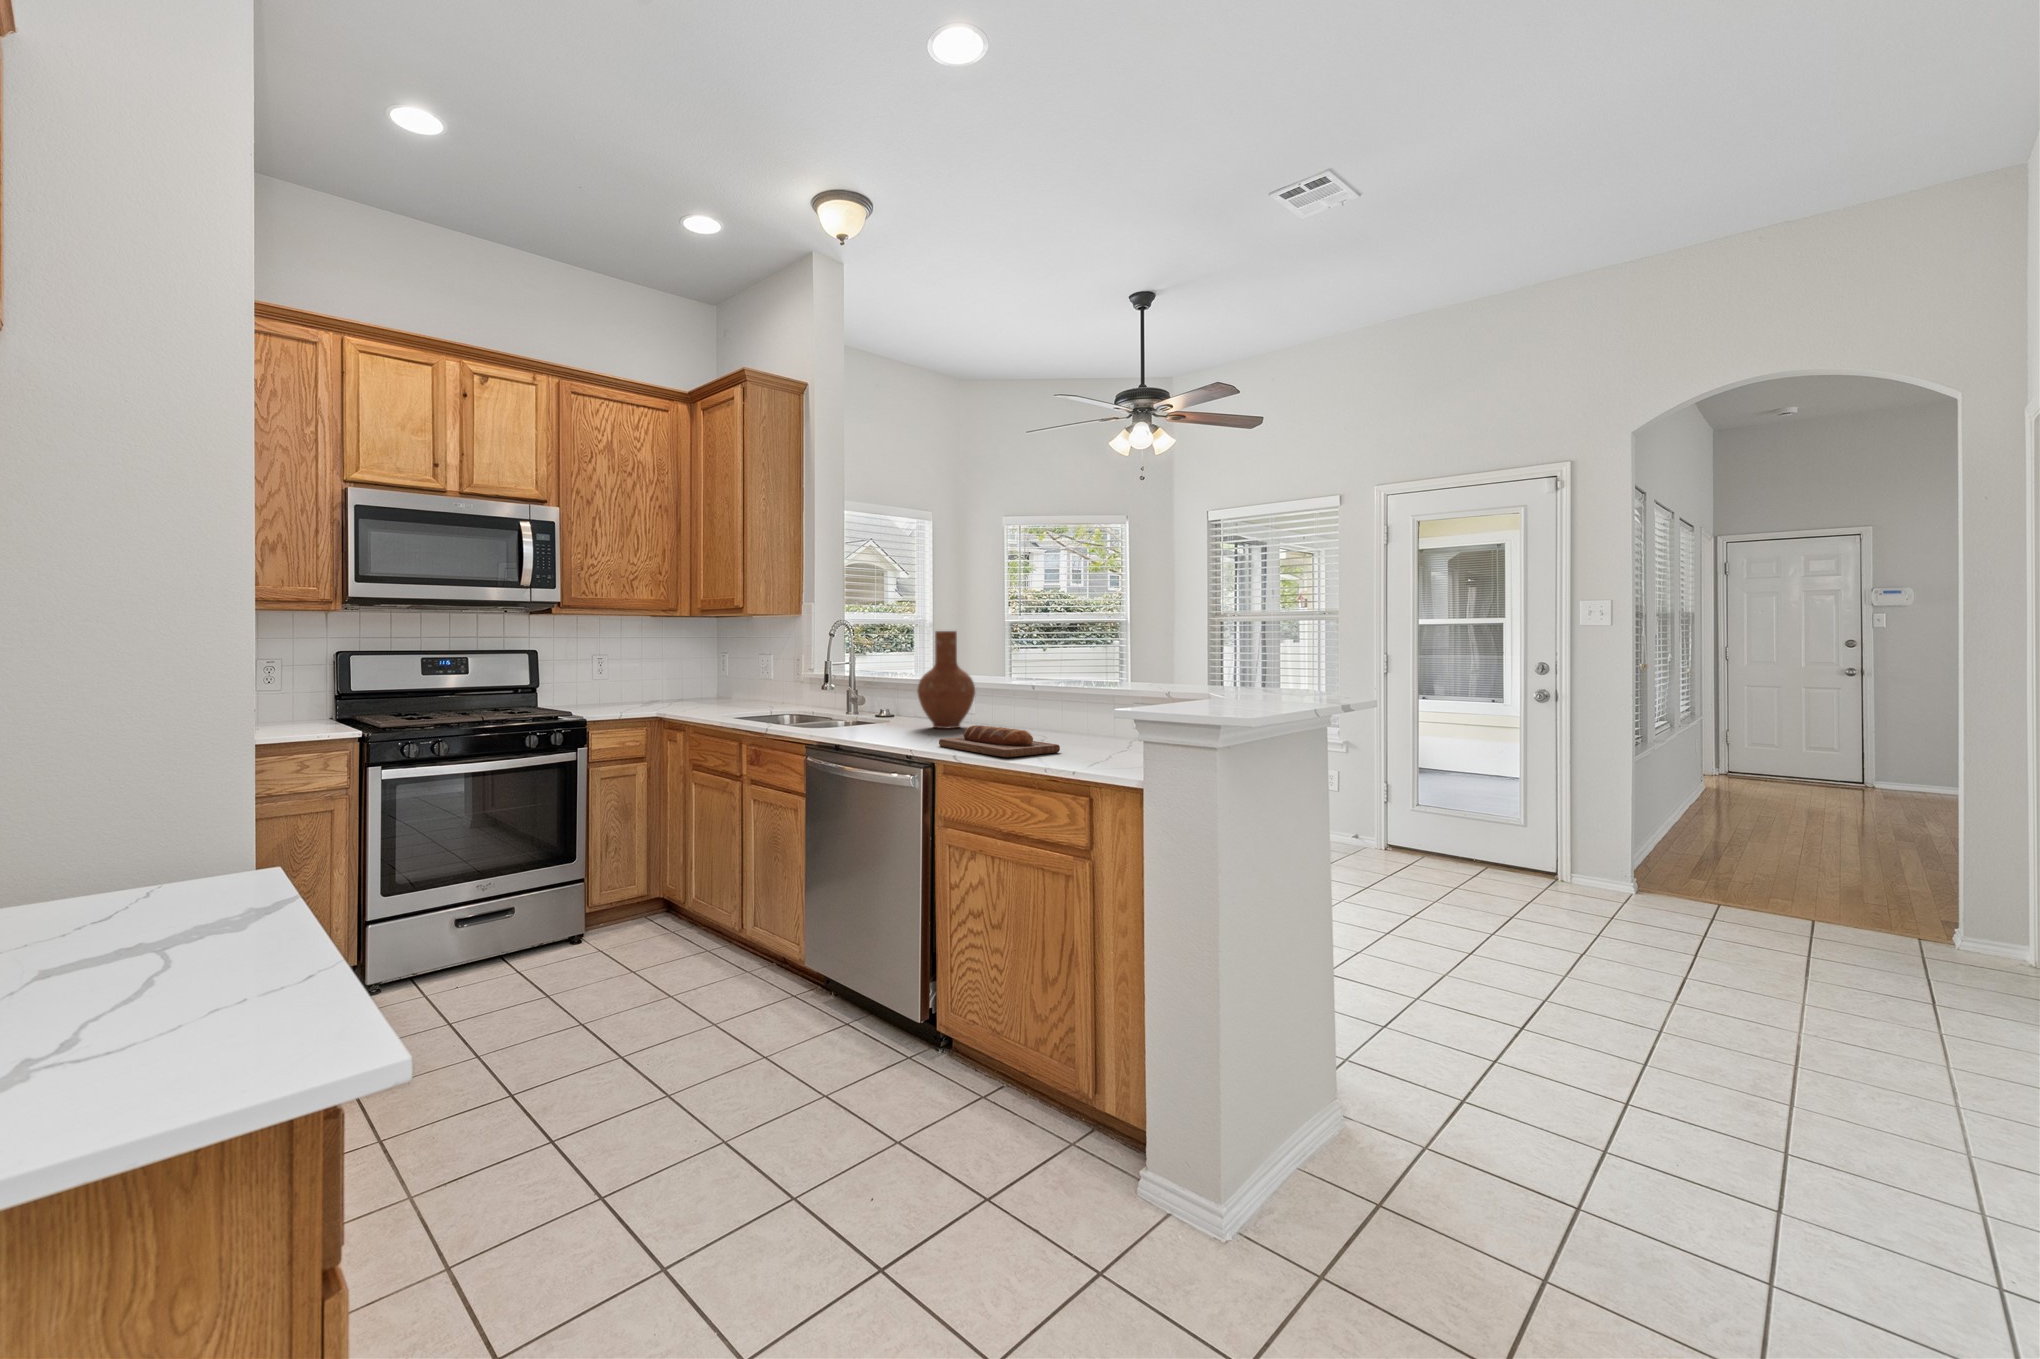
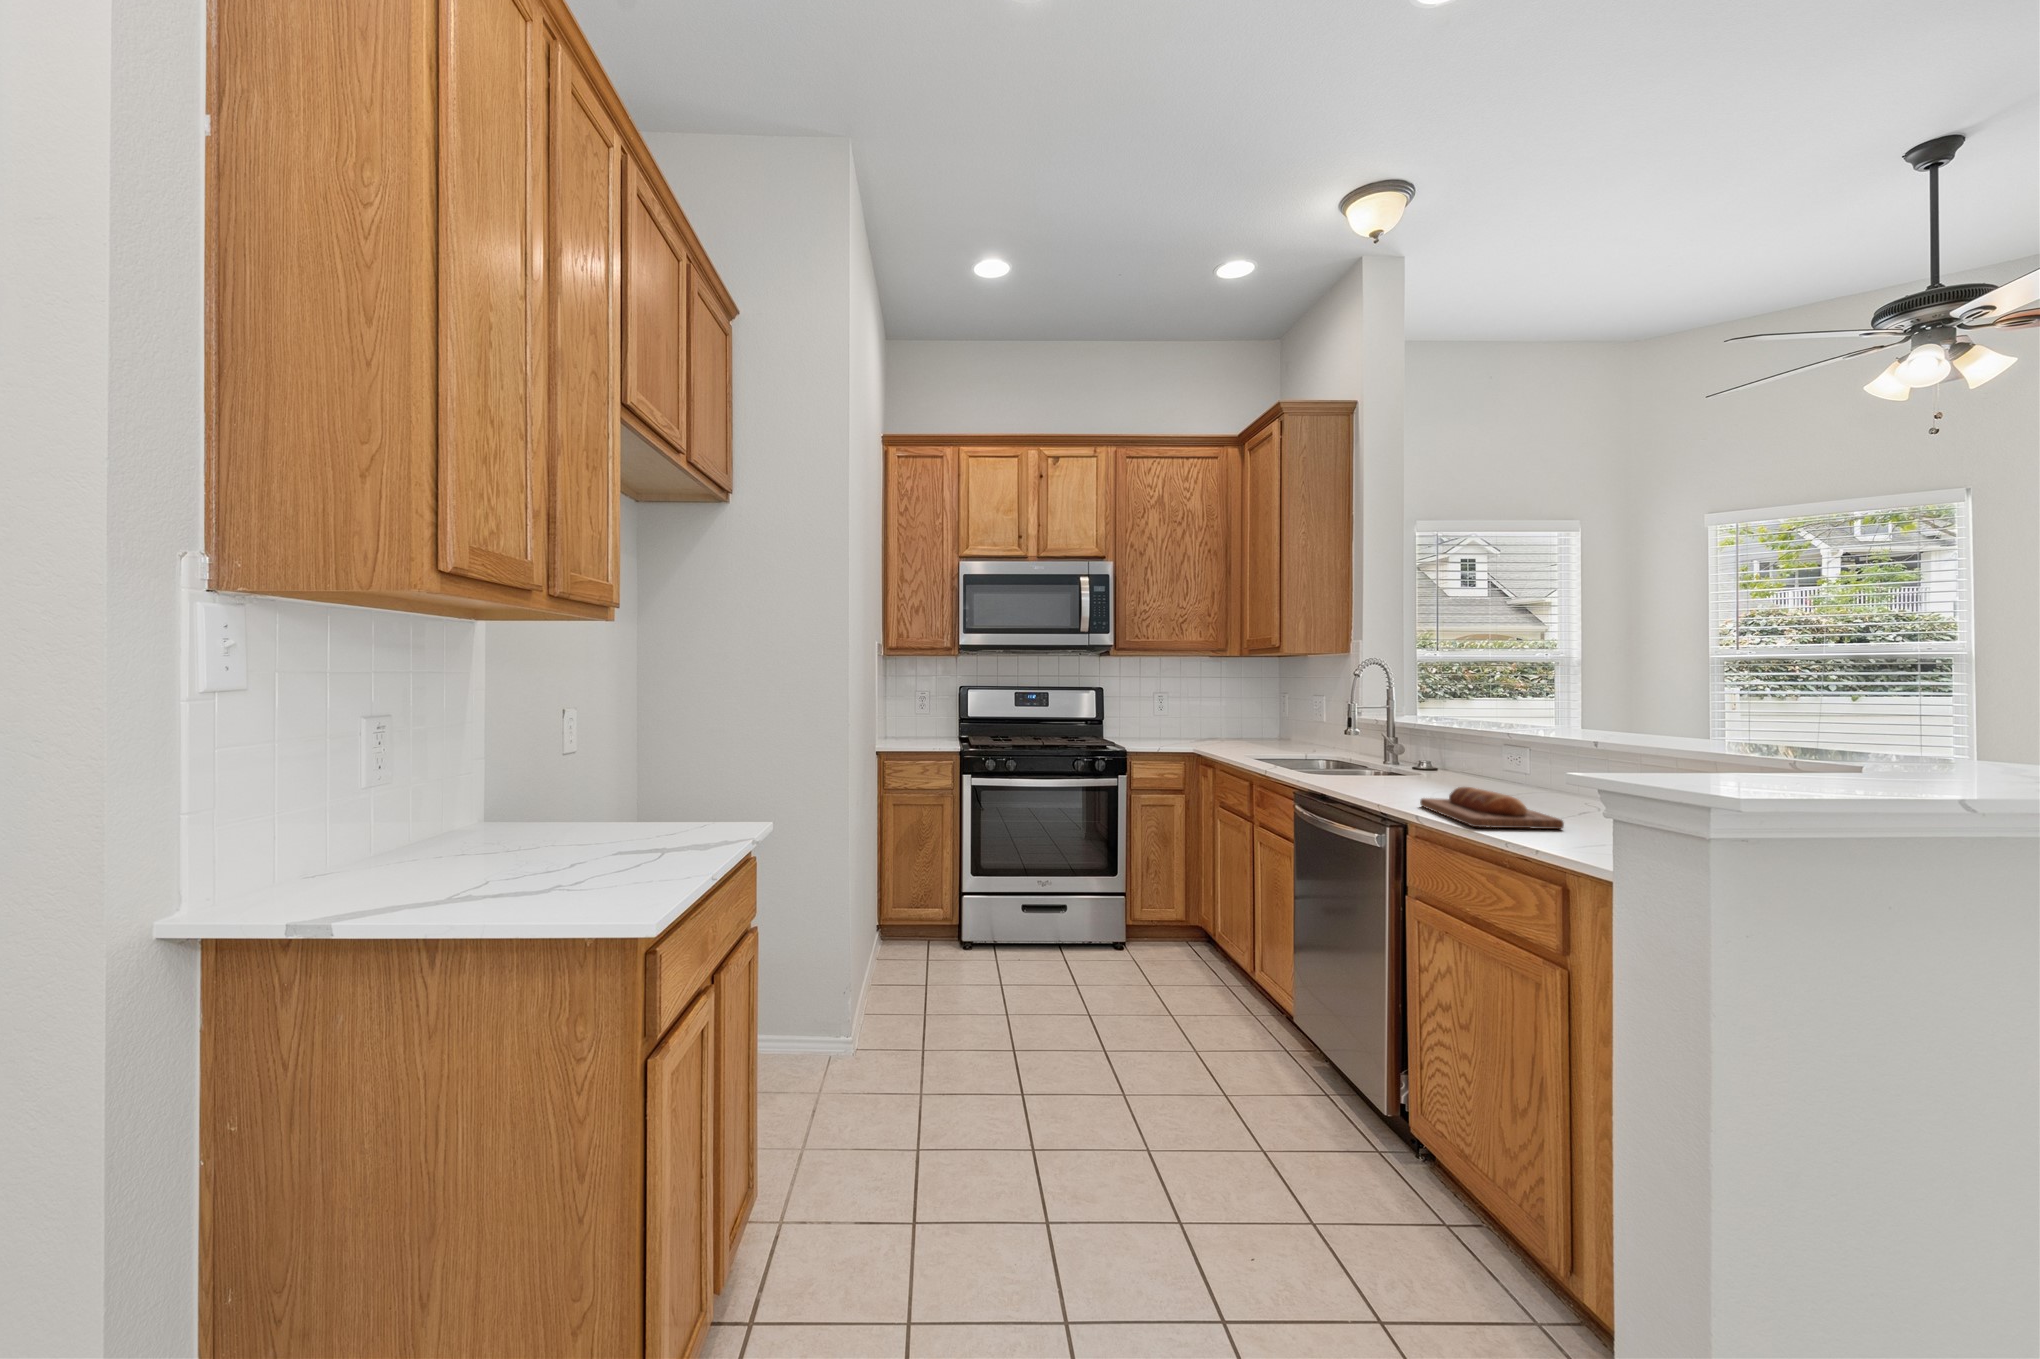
vase: present [917,631,975,729] -> none [1434,674,1511,789]

